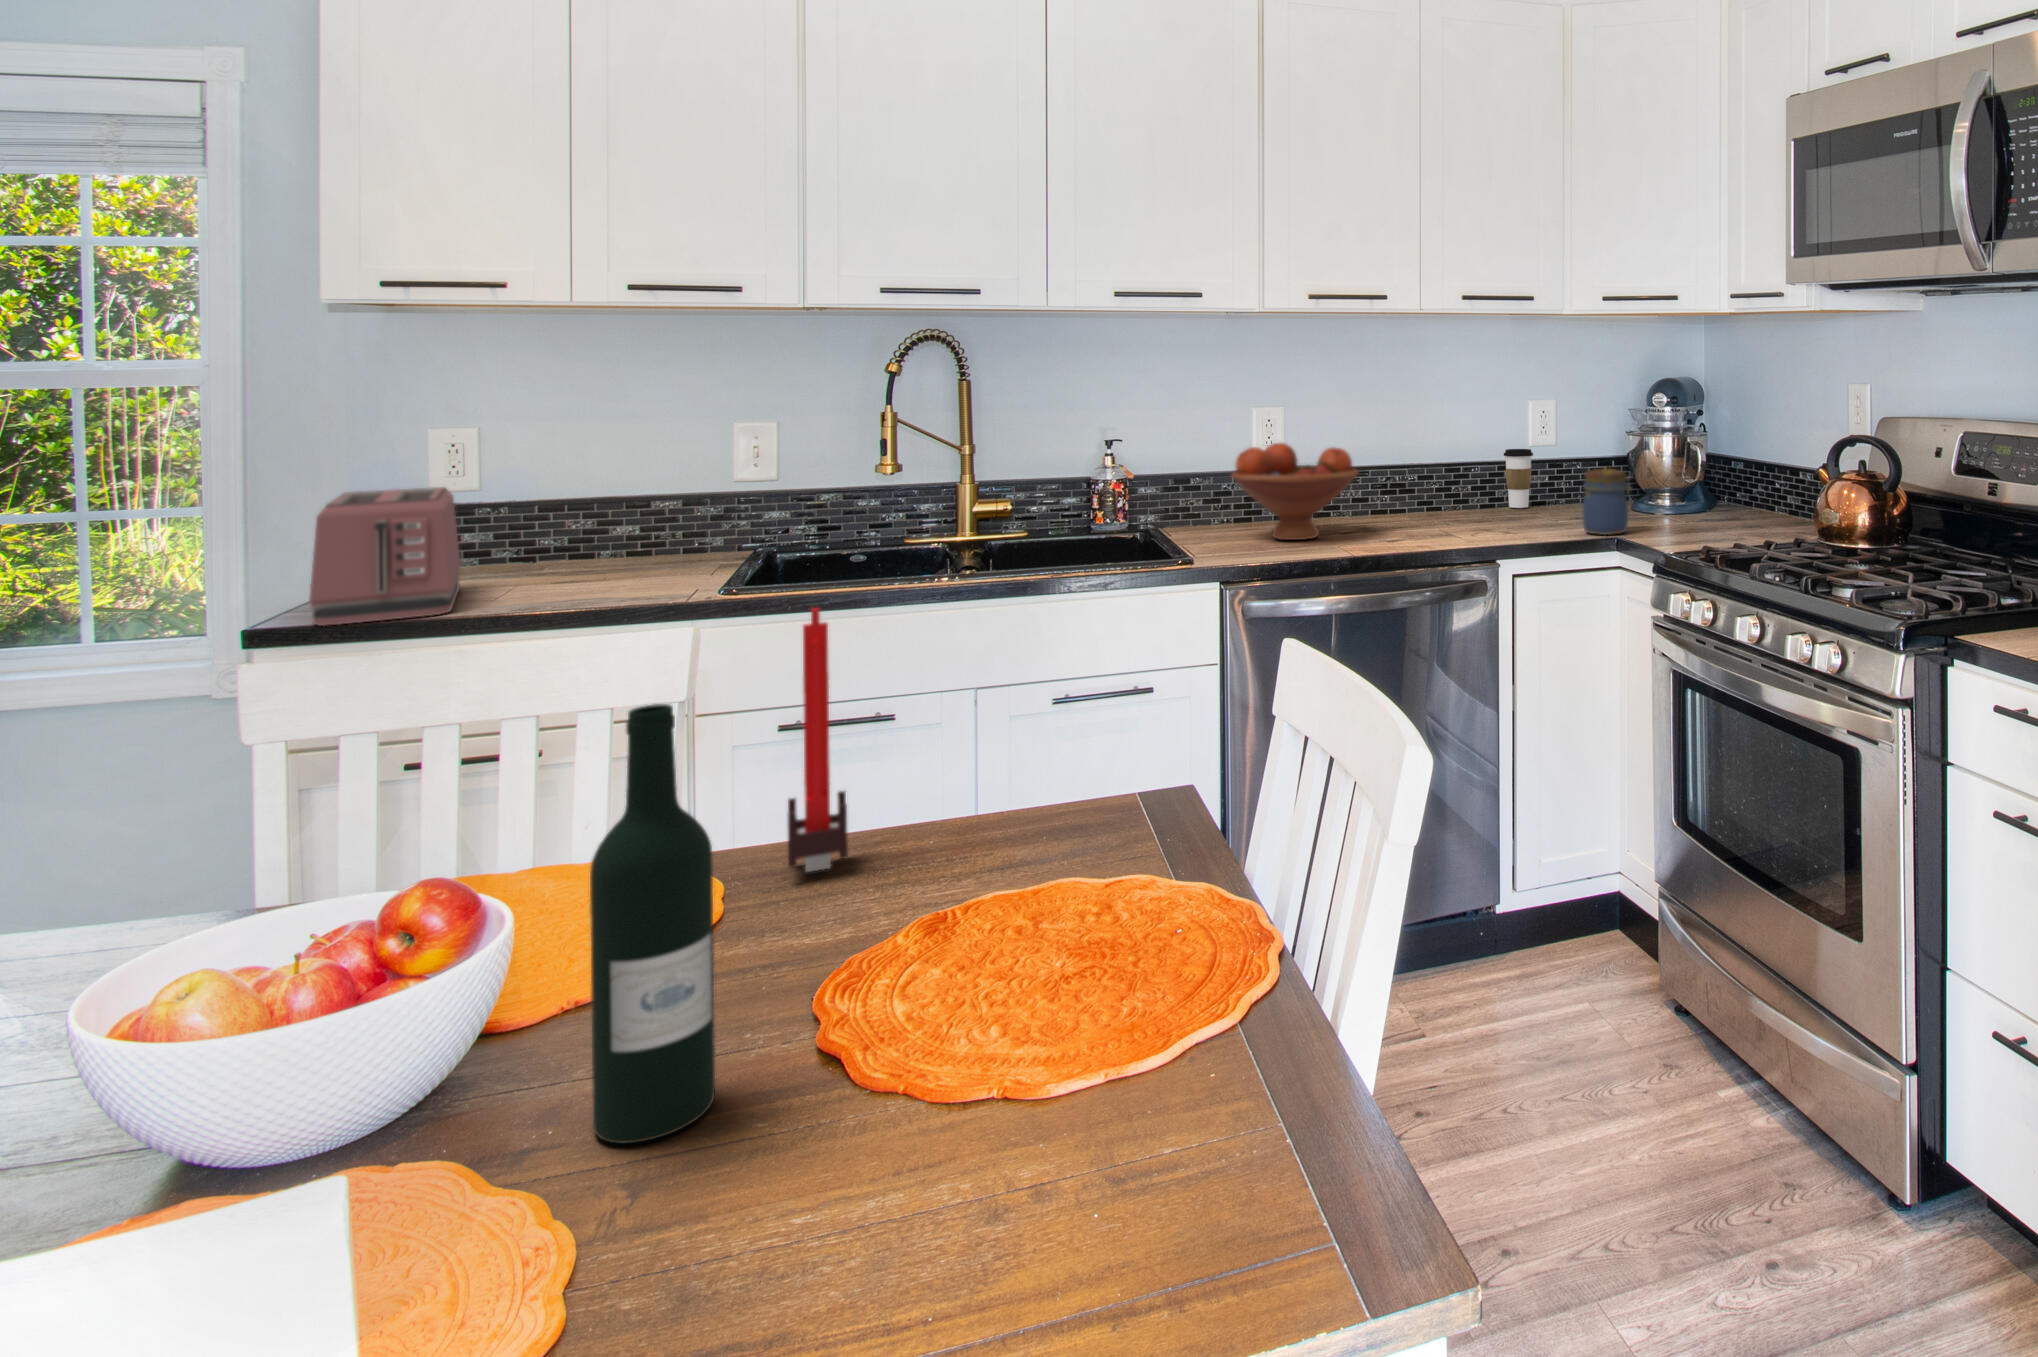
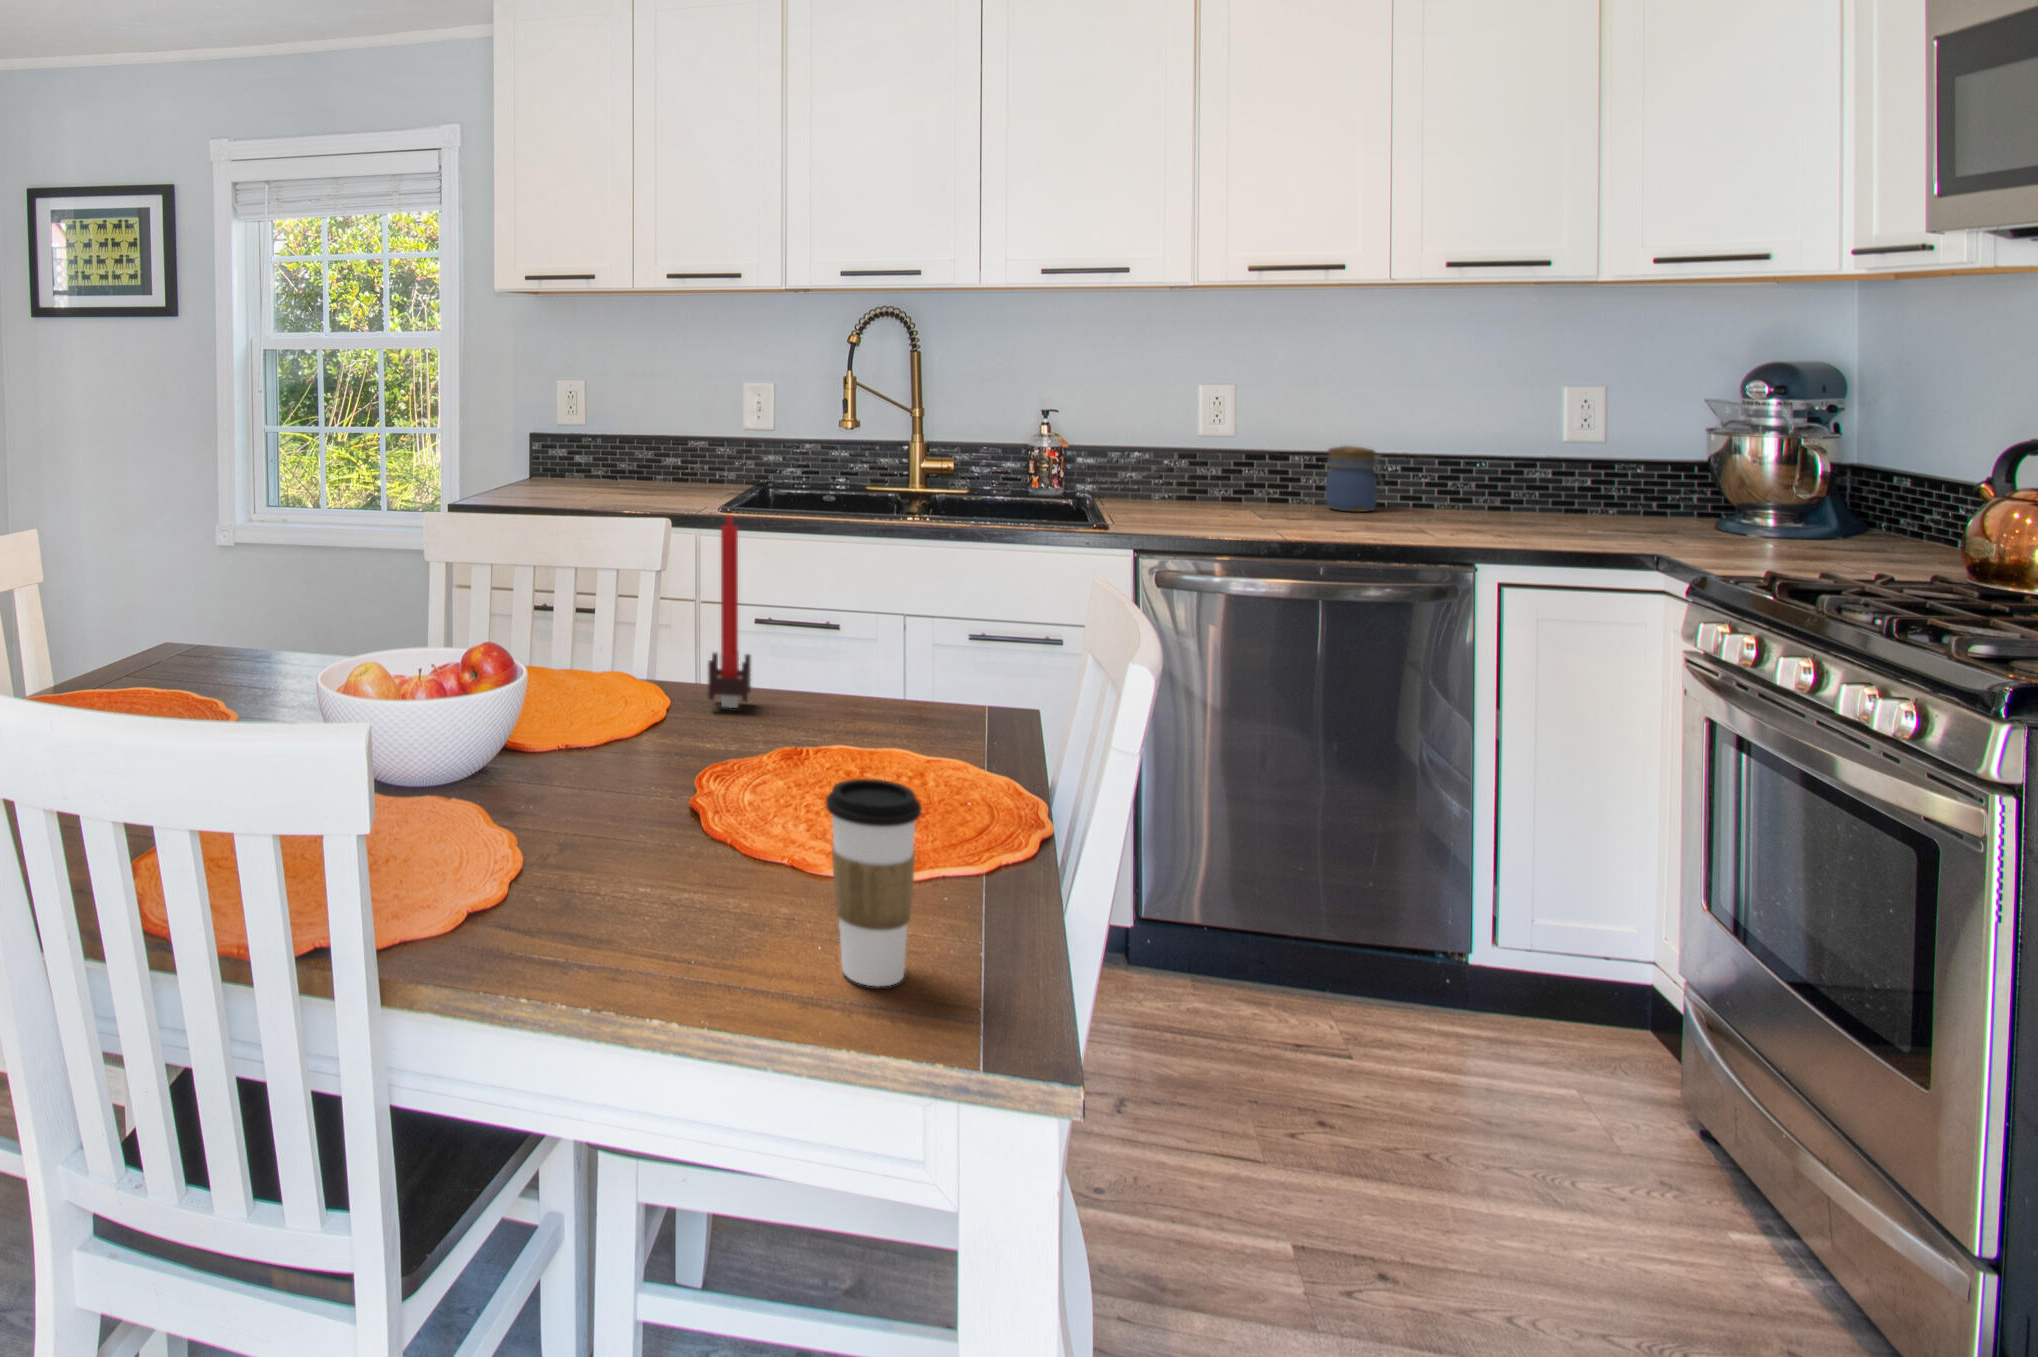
fruit bowl: present [1231,443,1358,540] -> none [1161,420,1304,520]
coffee cup: present [1504,449,1533,508] -> present [826,779,922,986]
jar: present [1583,469,1631,535] -> present [1325,446,1384,512]
toaster: present [309,487,461,626] -> none [484,422,568,510]
wine bottle: present [590,704,715,1144] -> none [561,553,628,825]

